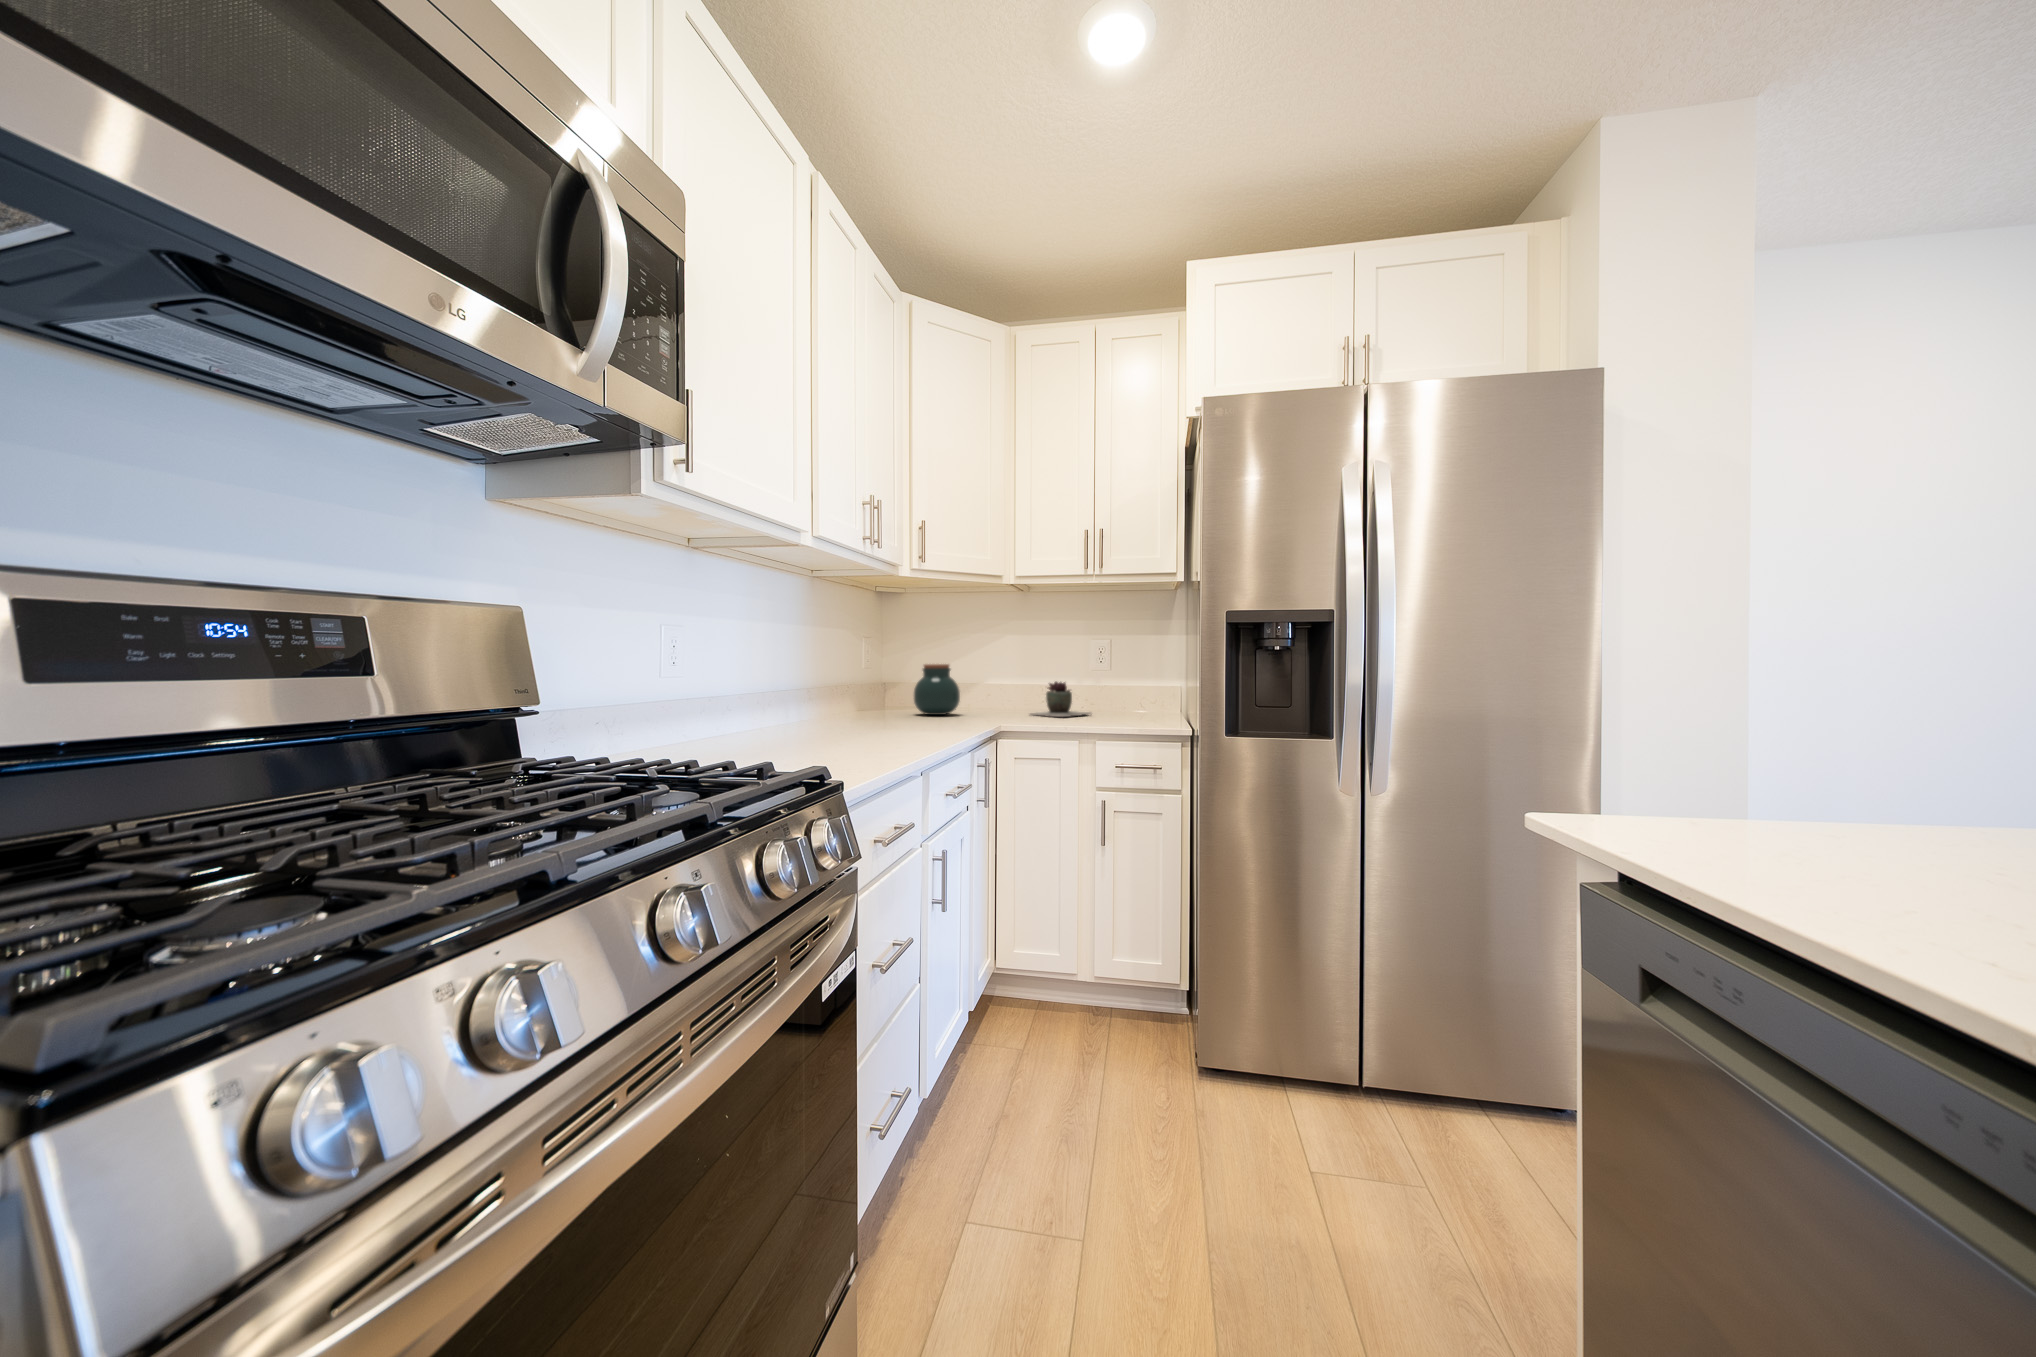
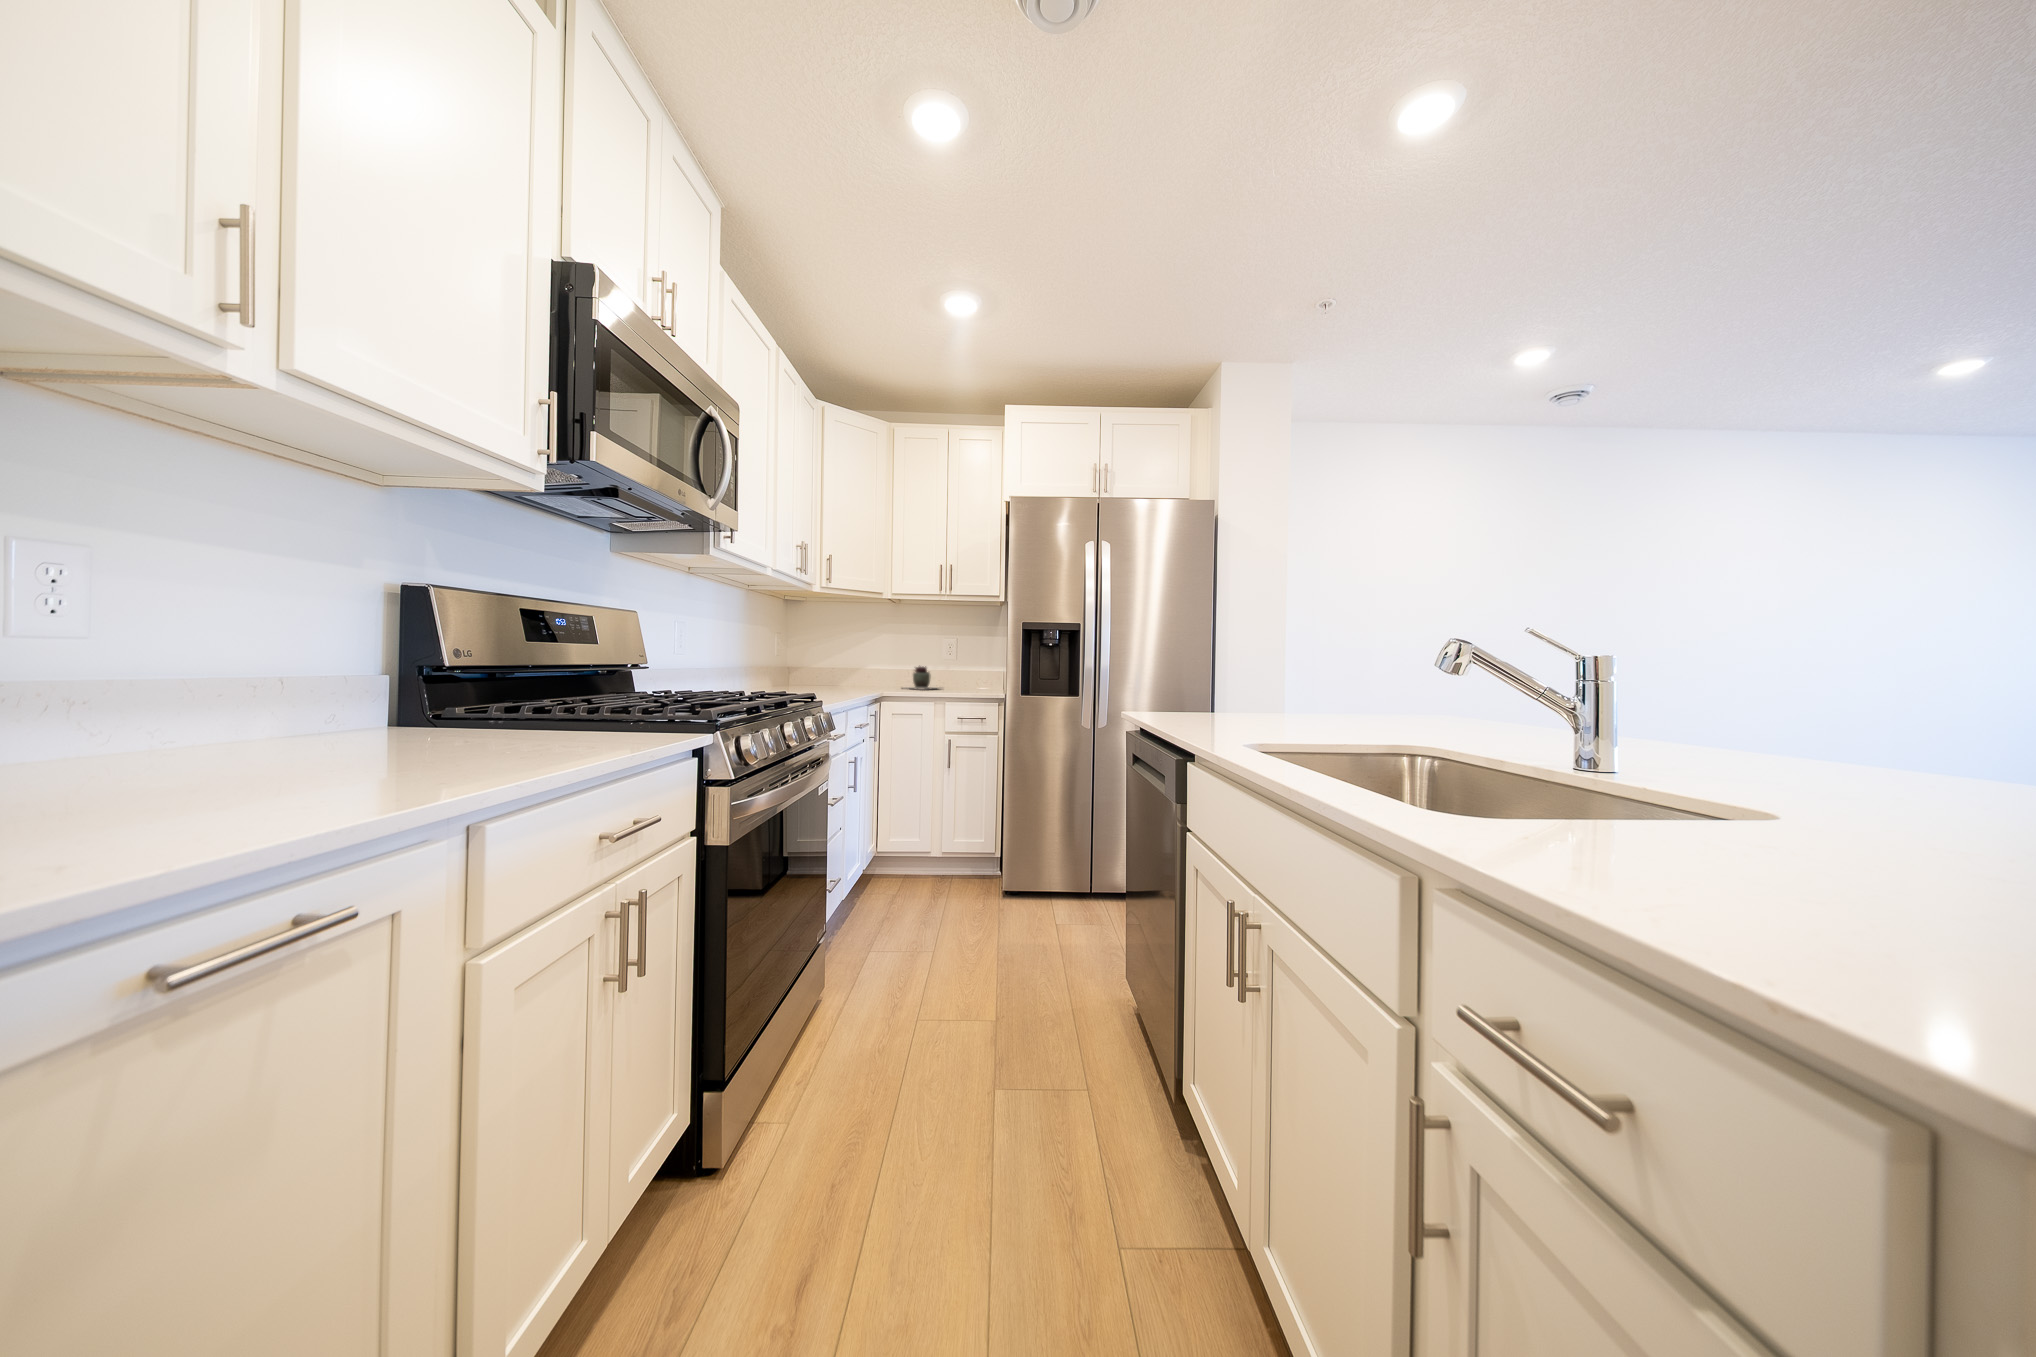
jar: present [913,664,960,715] -> none [819,652,852,687]

